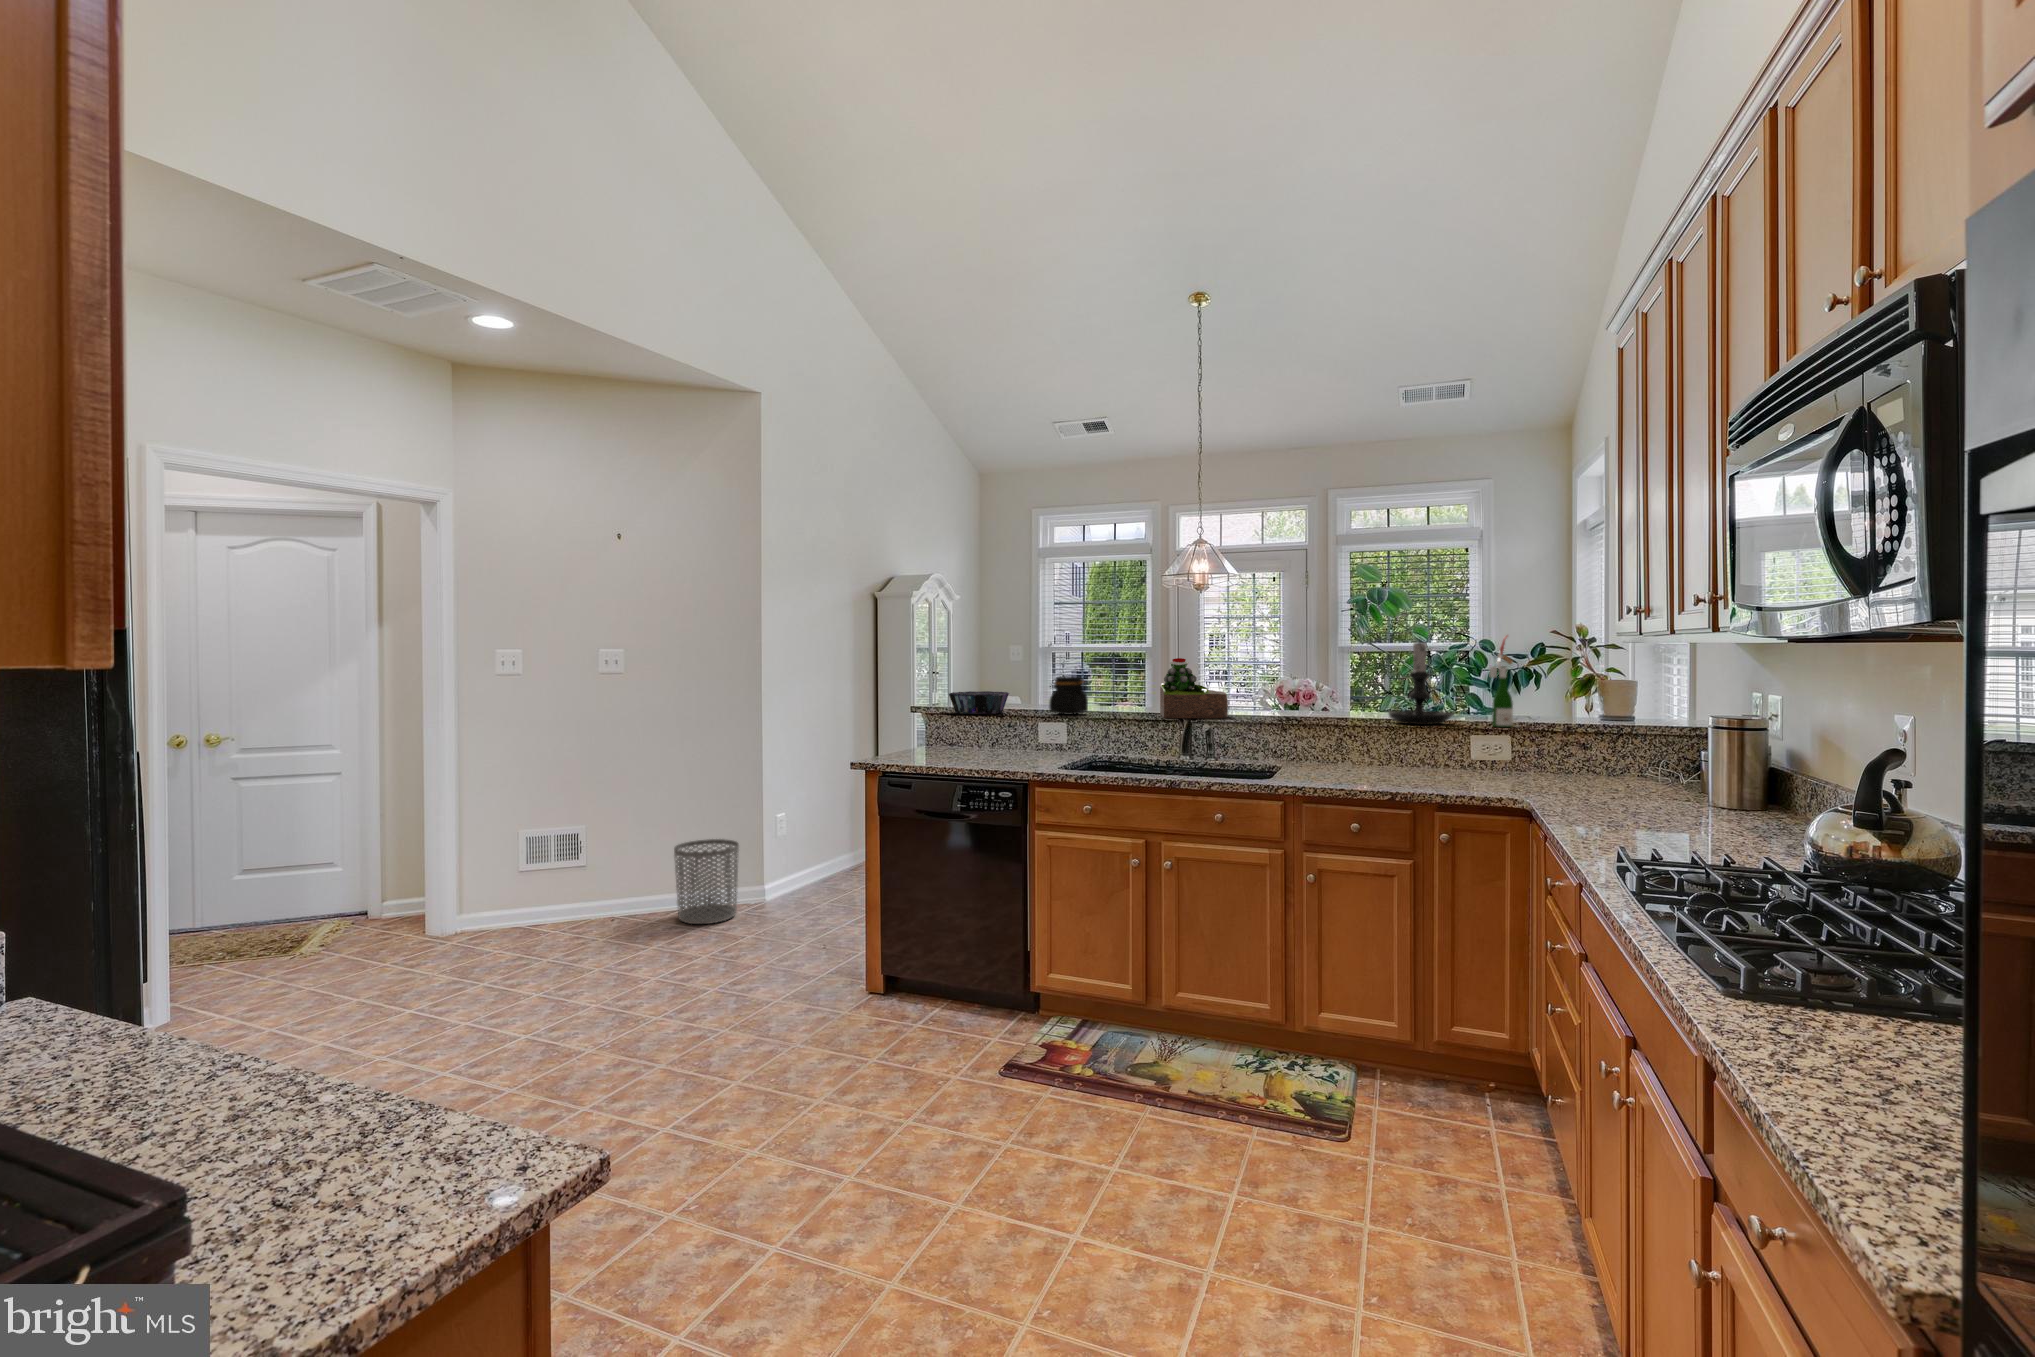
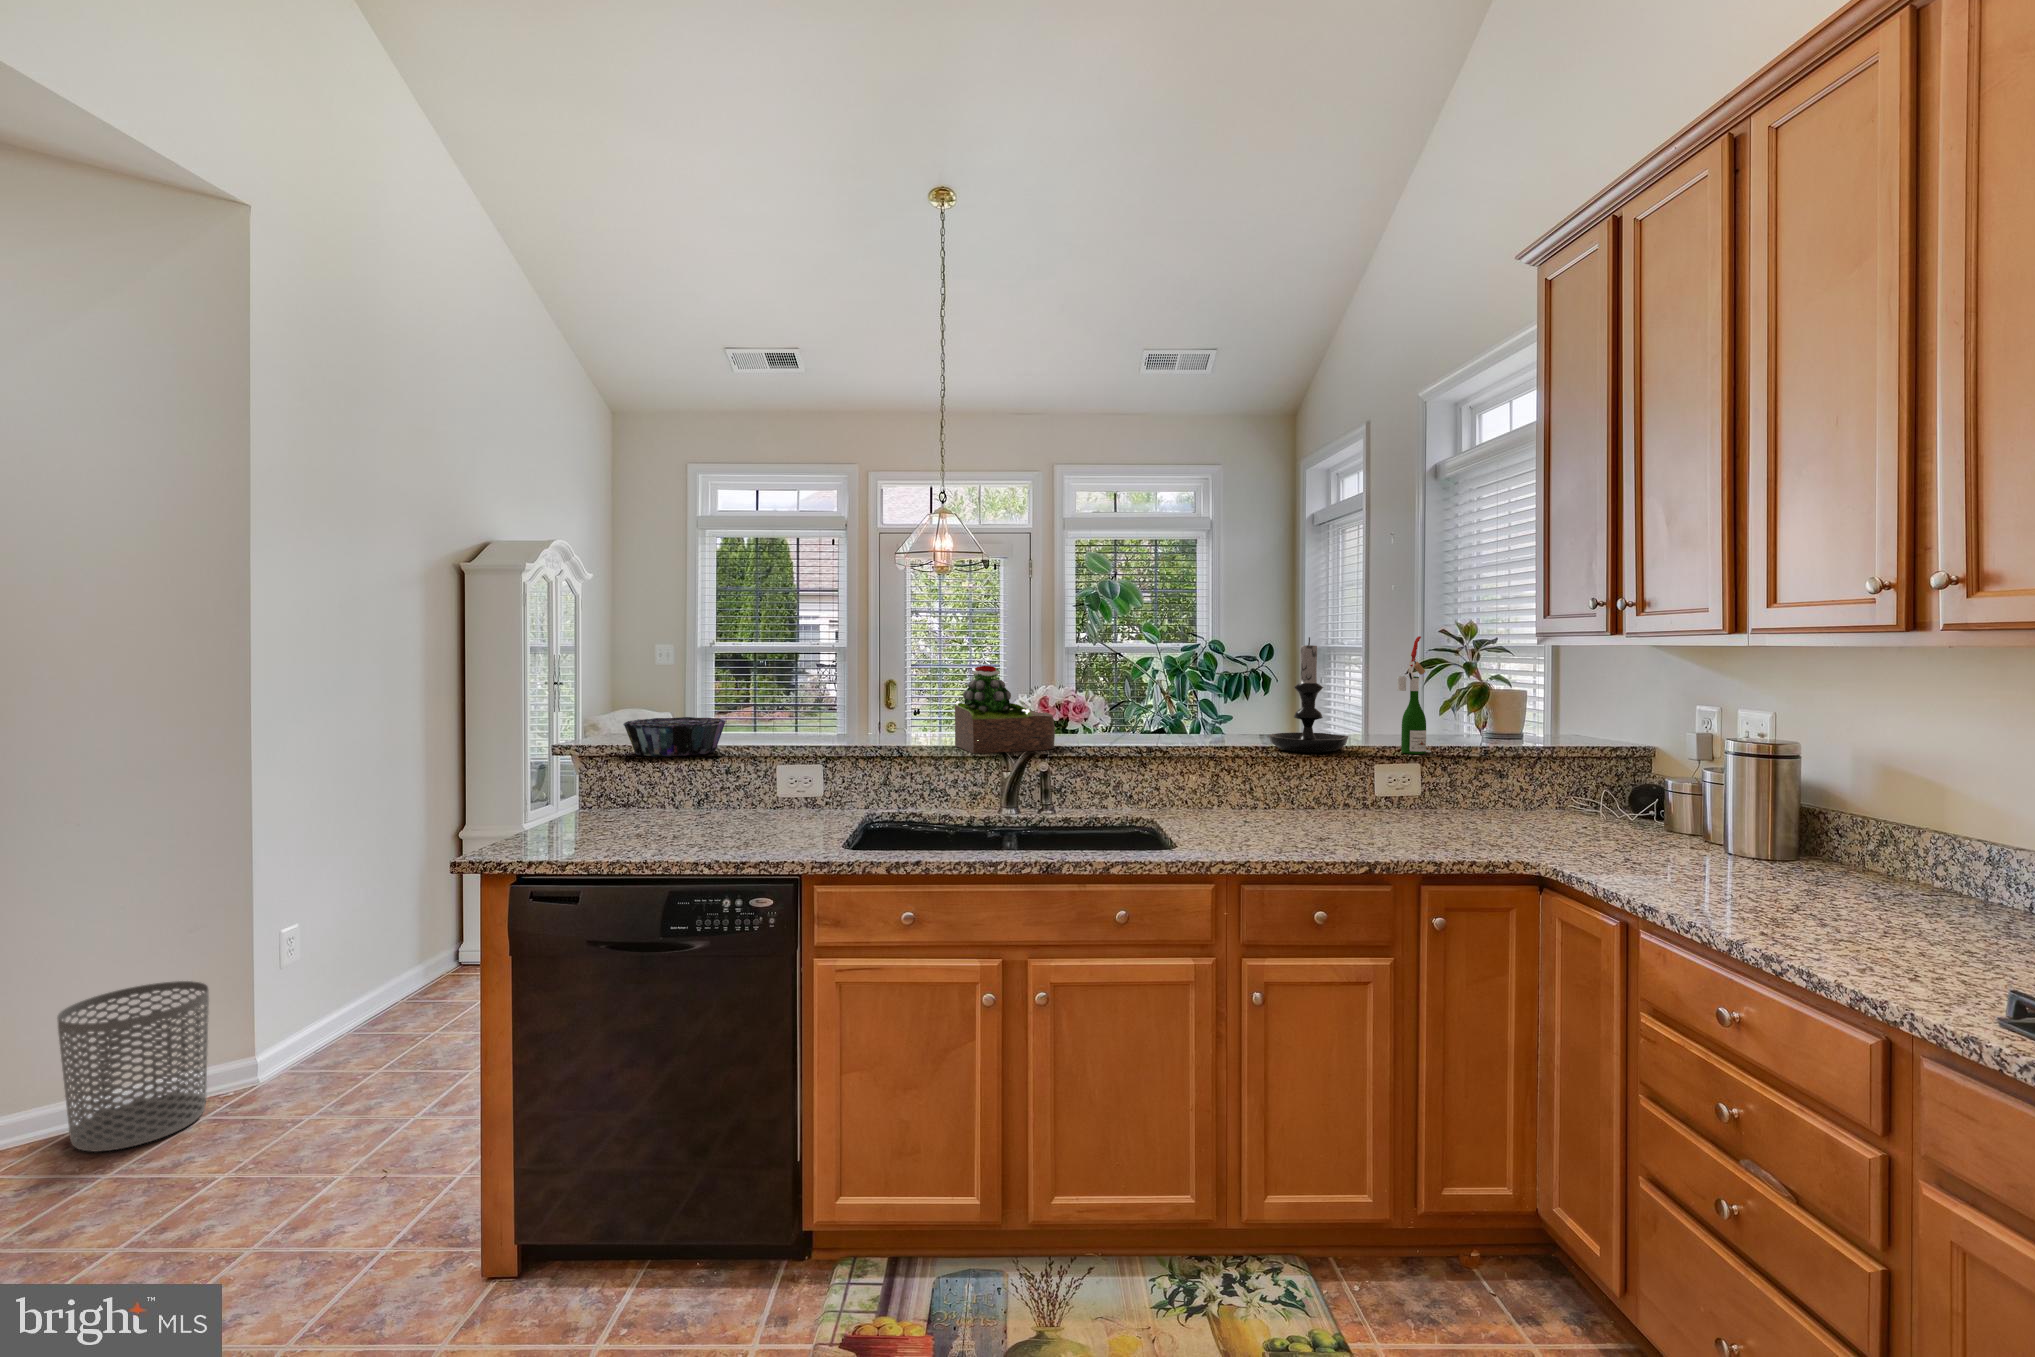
jar: present [1049,676,1088,715] -> none [790,693,851,751]

